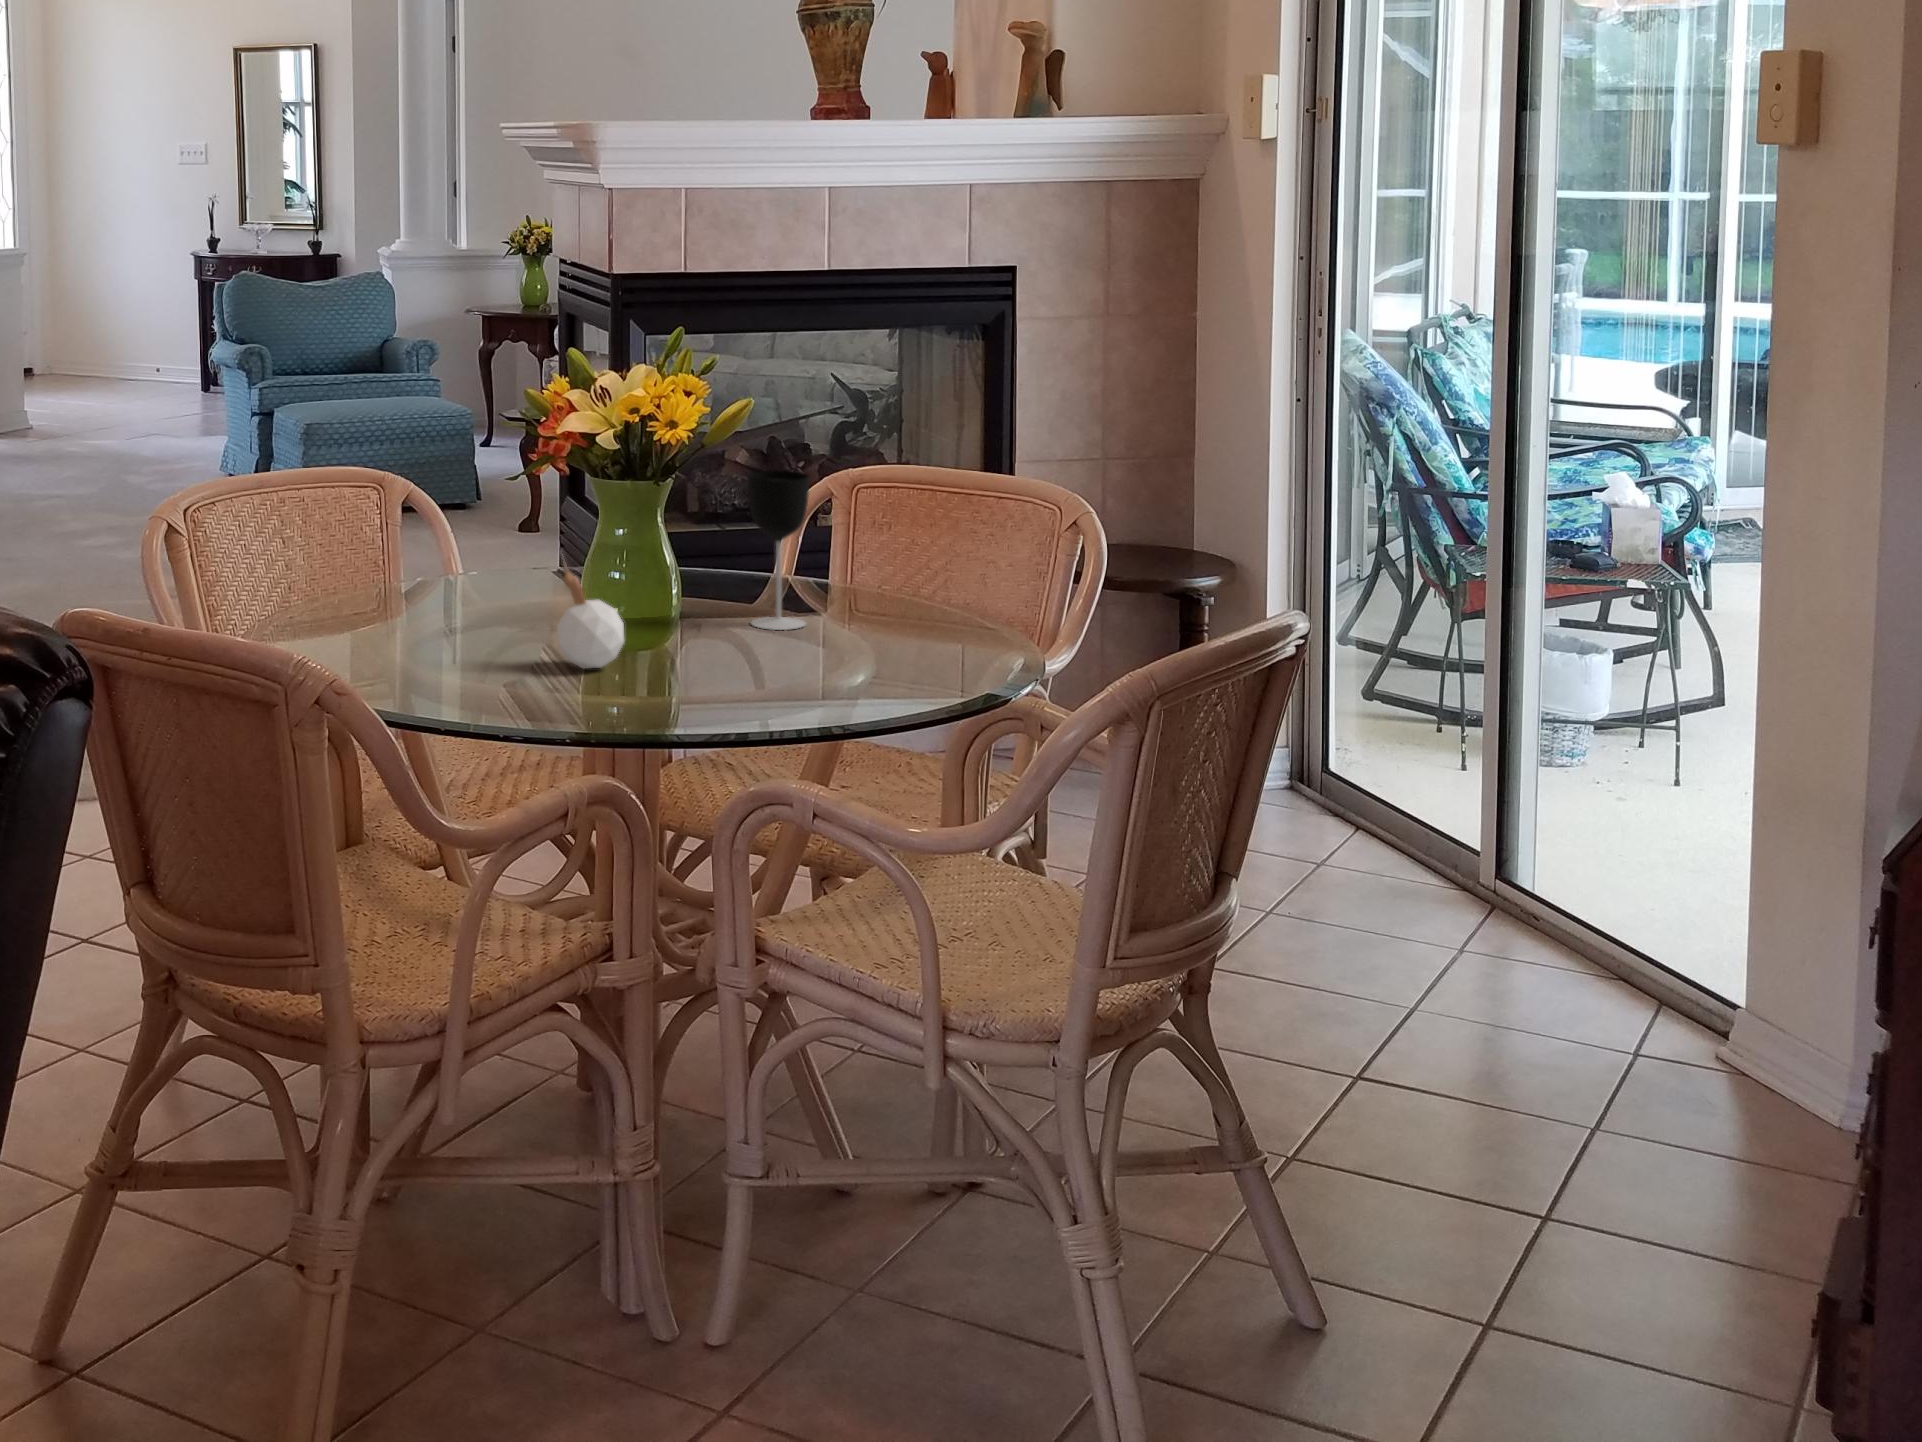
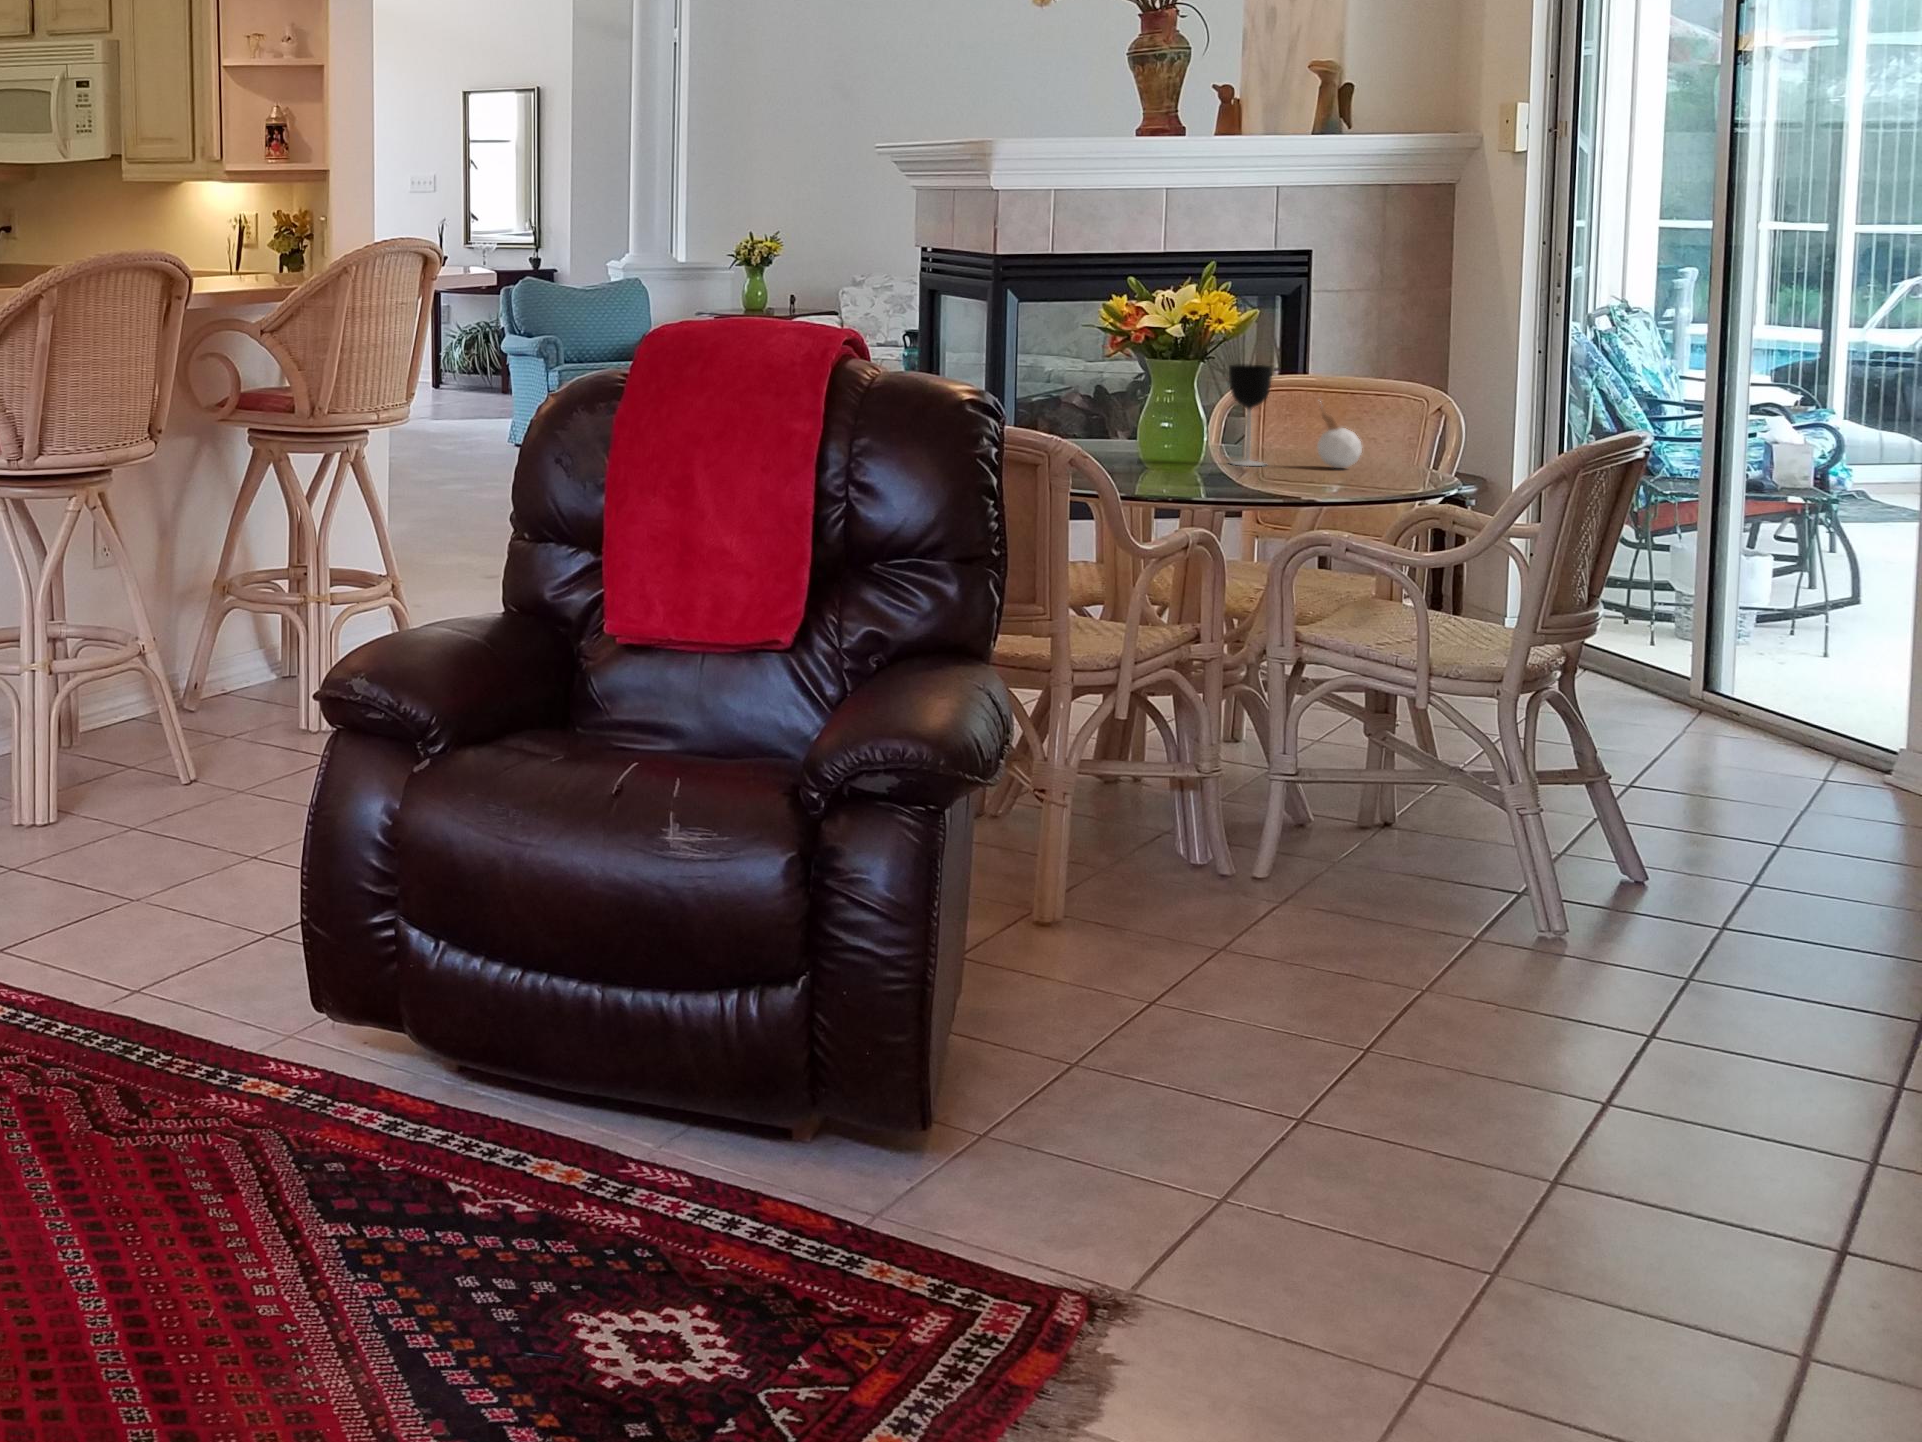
candle: present [557,562,624,668] -> present [1318,401,1362,468]

